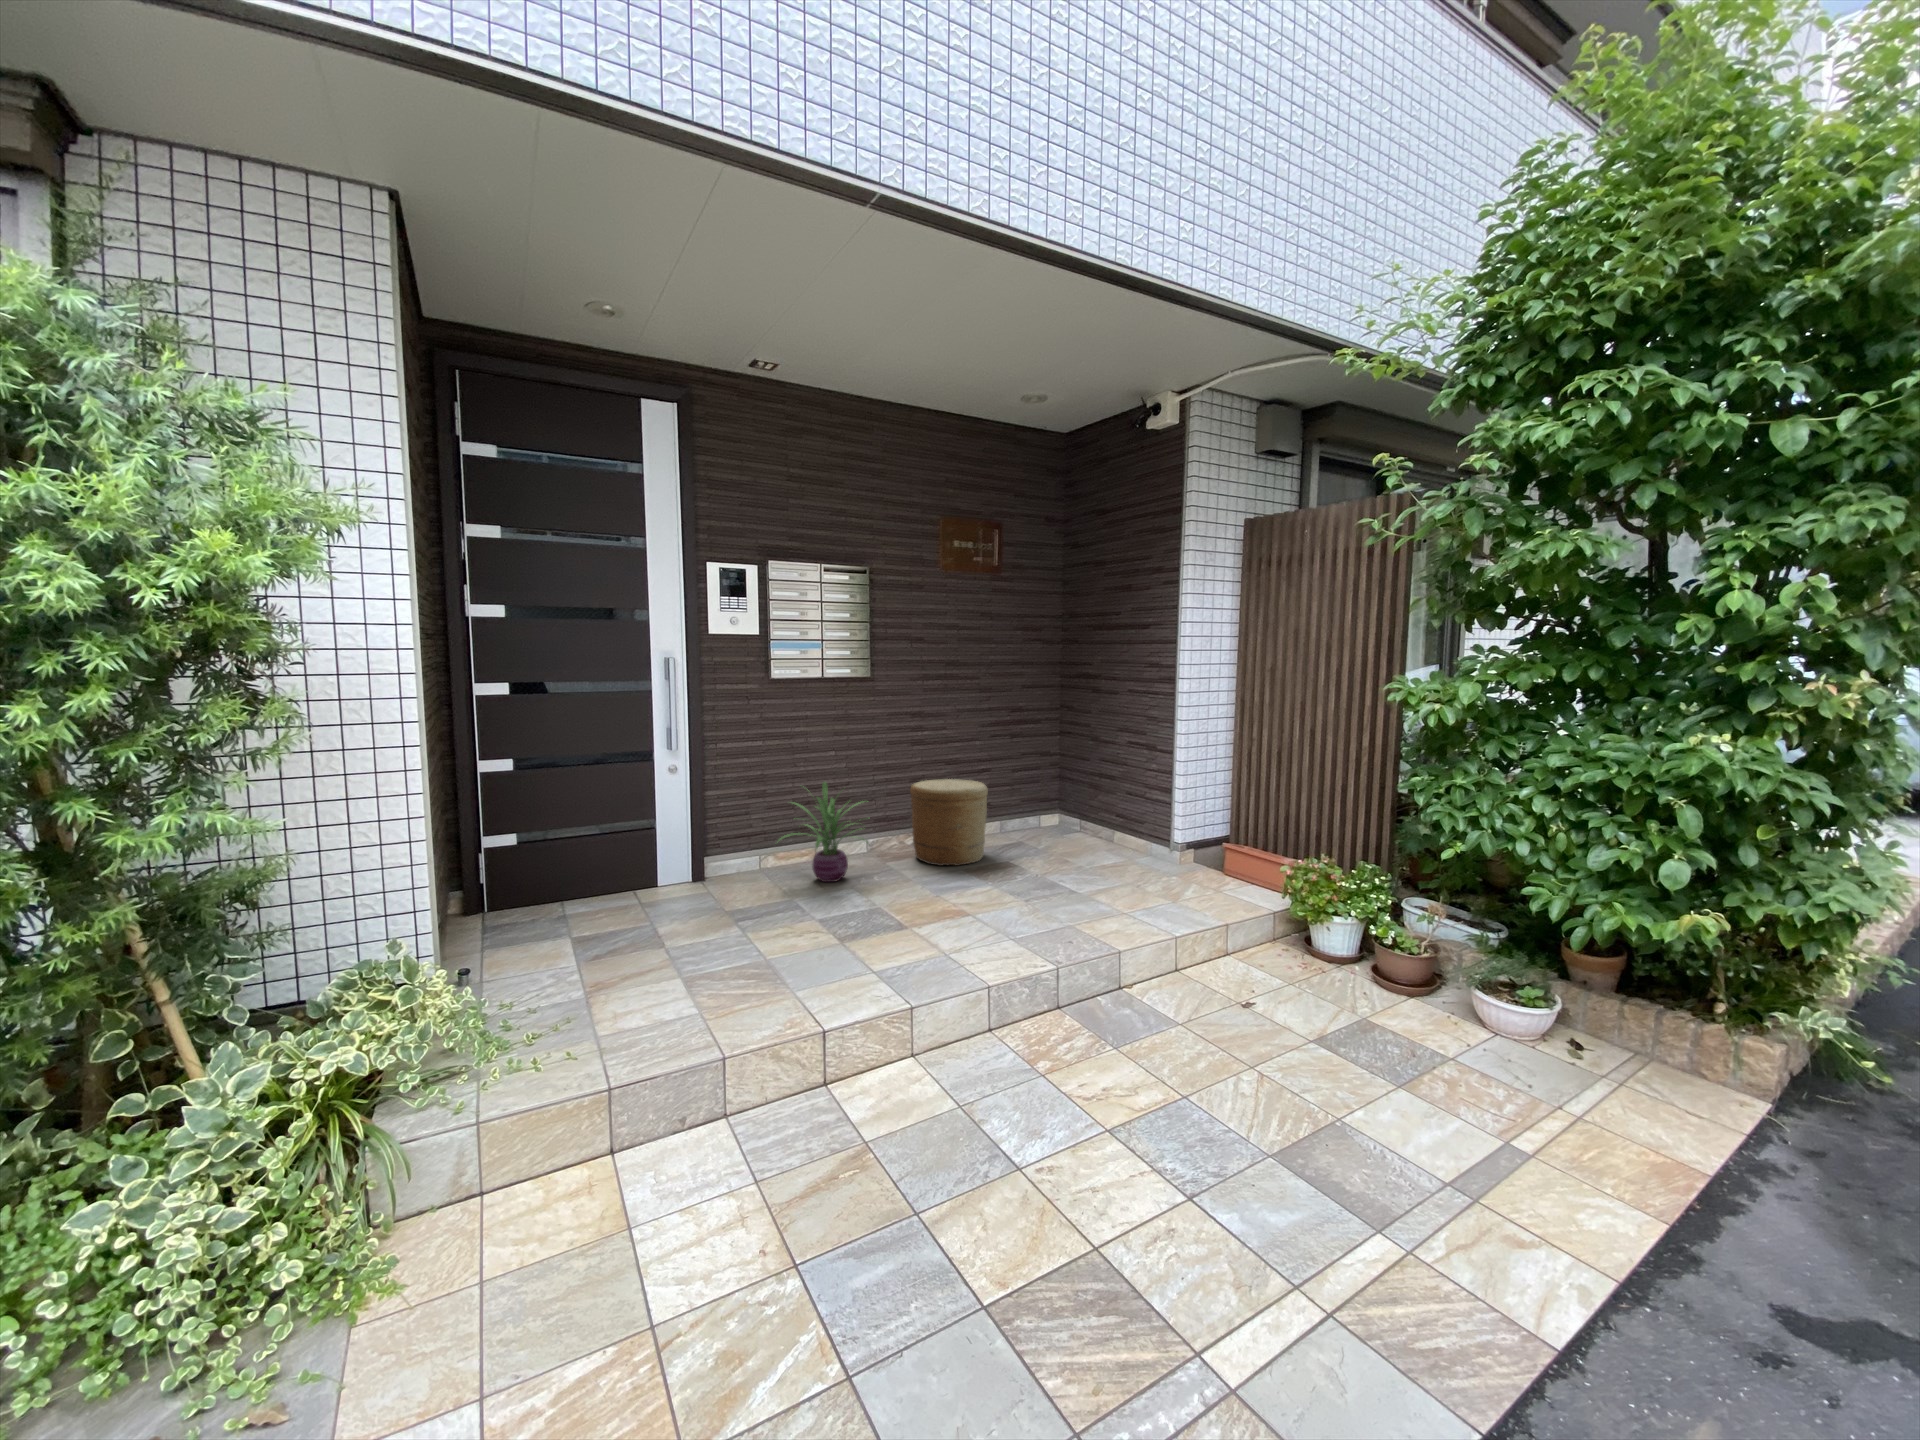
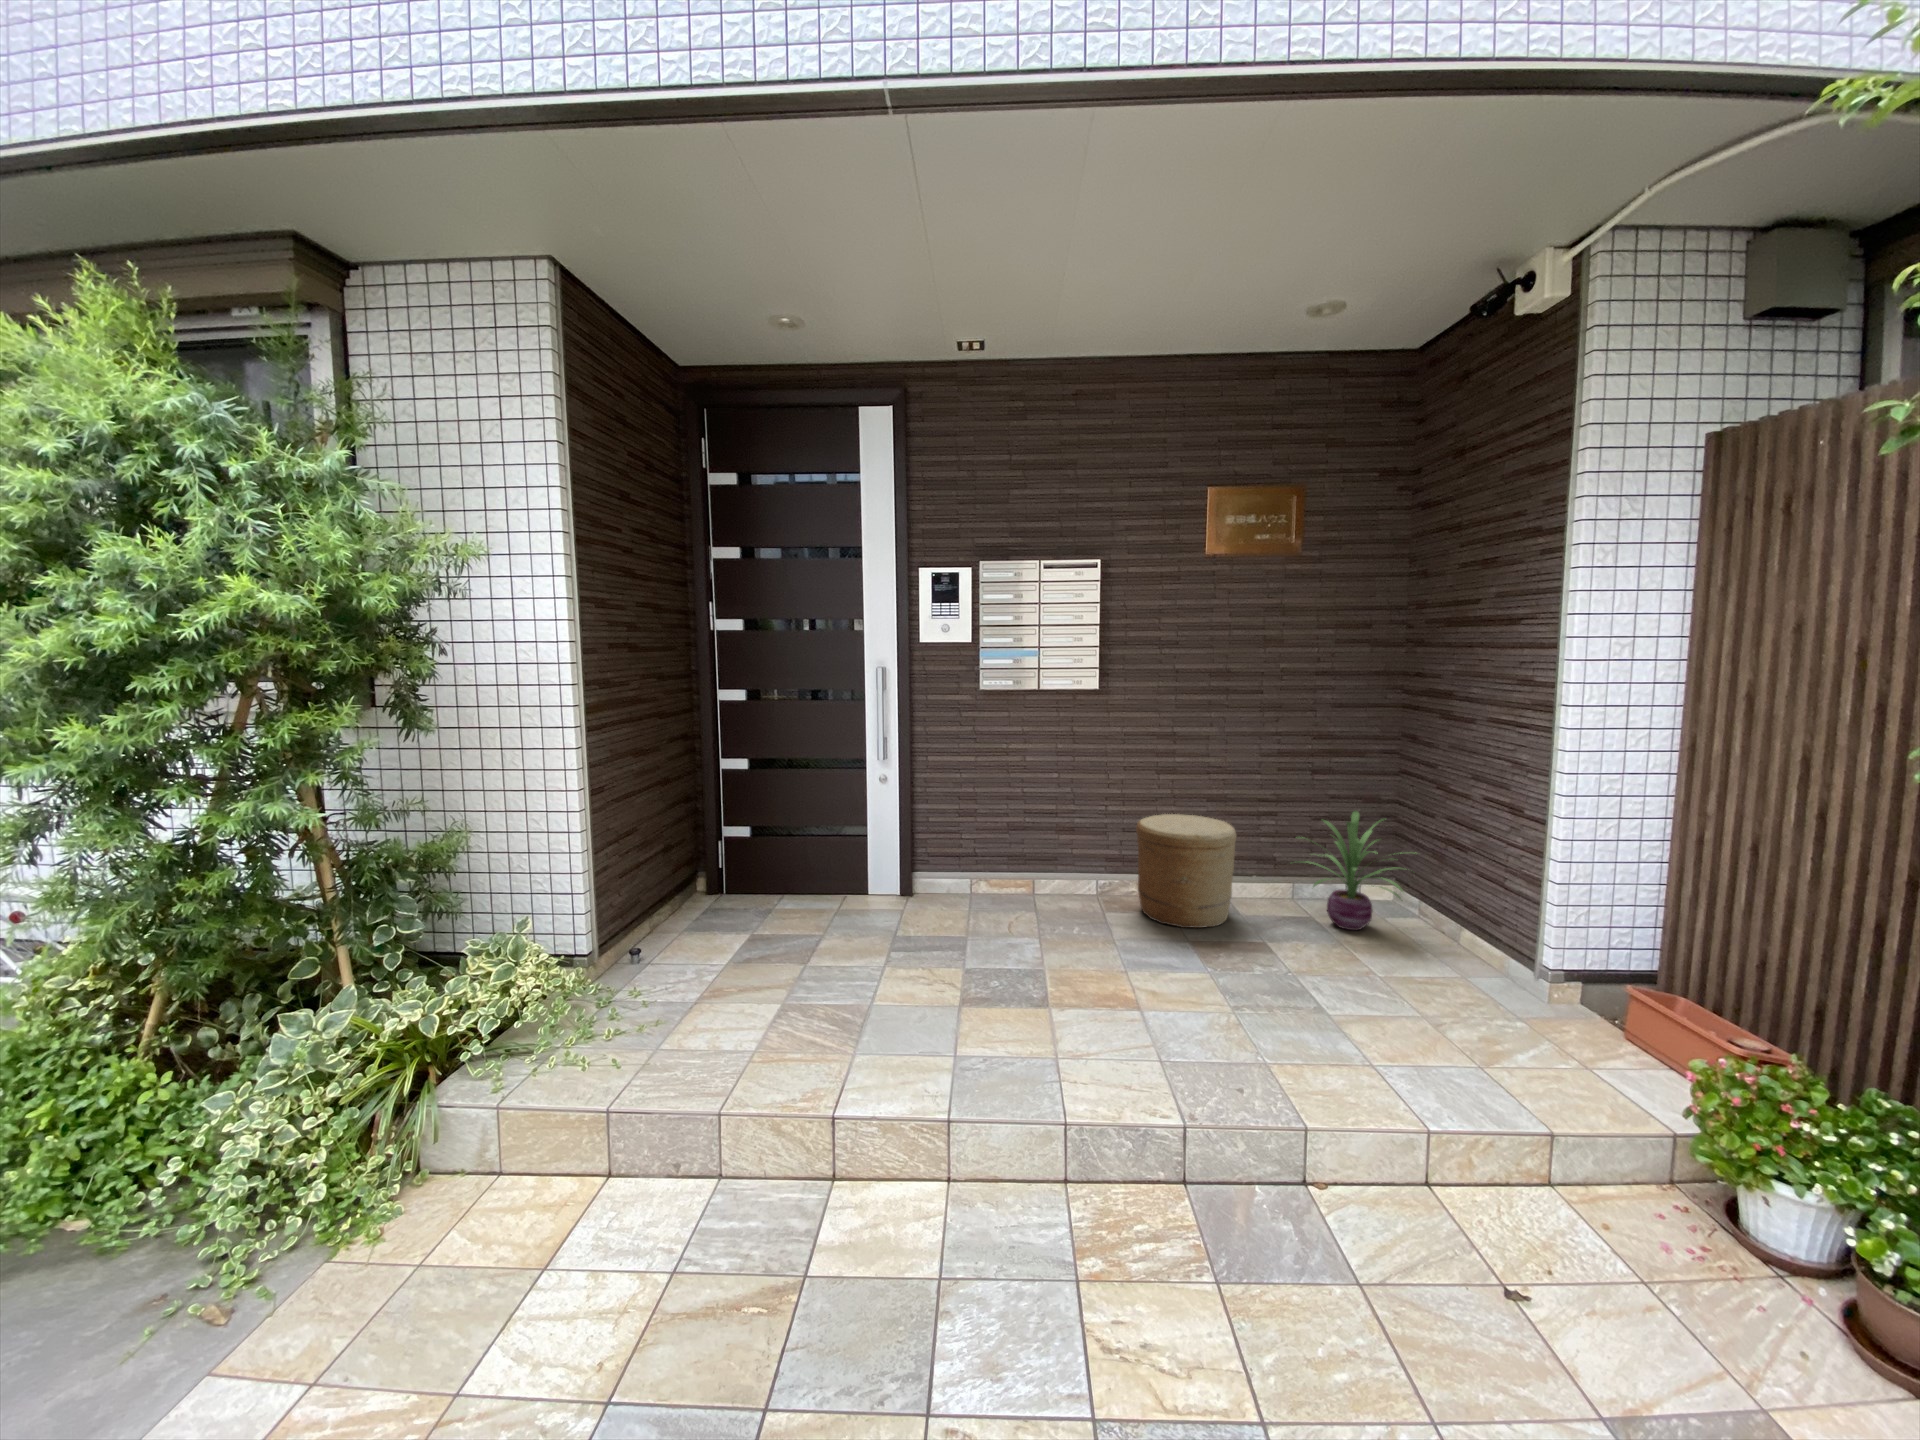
decorative plant: present [783,782,865,882] -> present [1306,811,1403,930]

